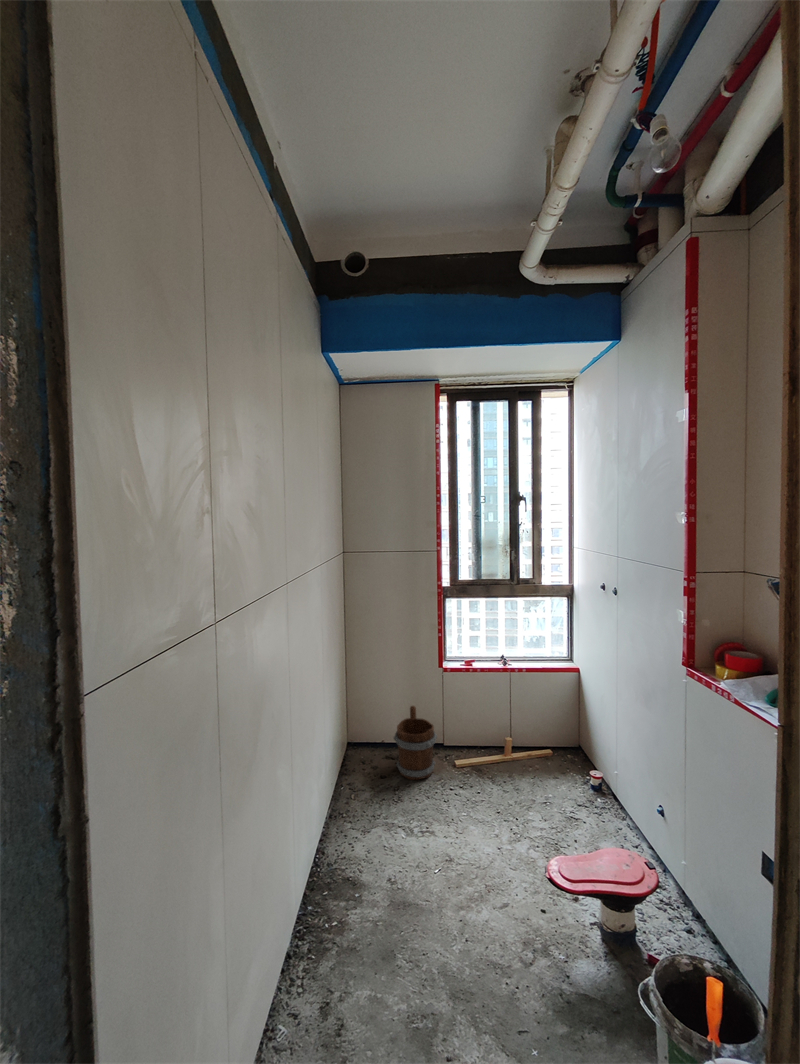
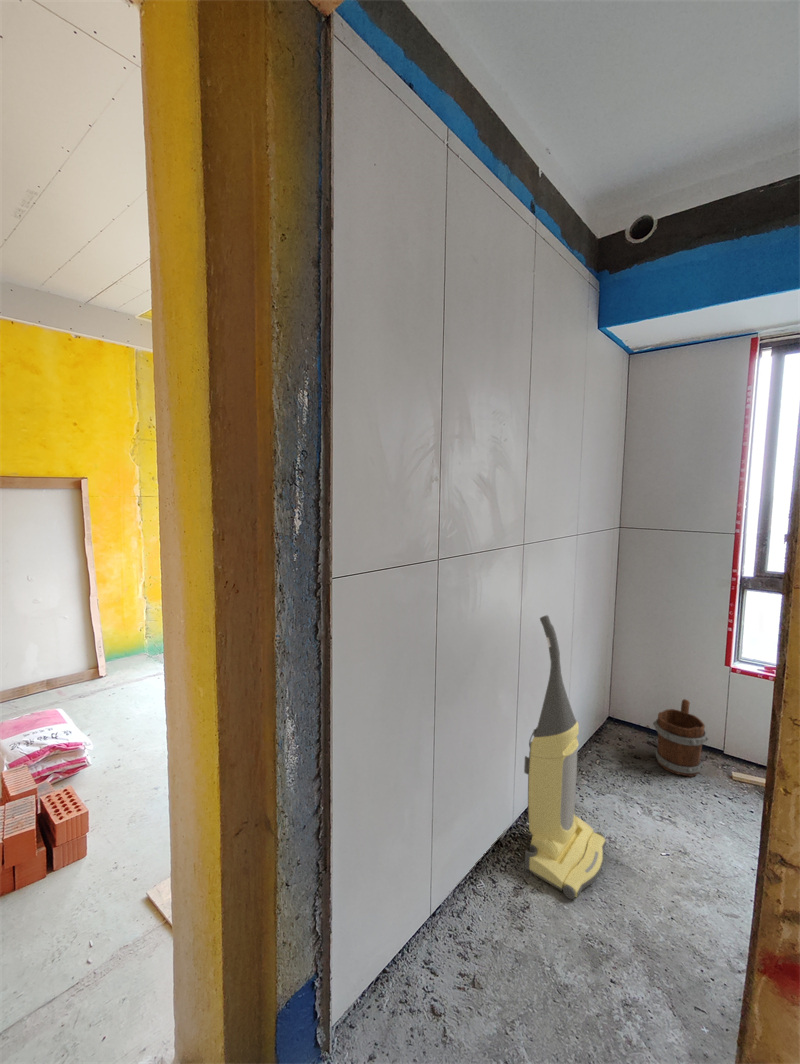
vacuum cleaner: none [309,661,397,979] -> present [524,615,606,899]

